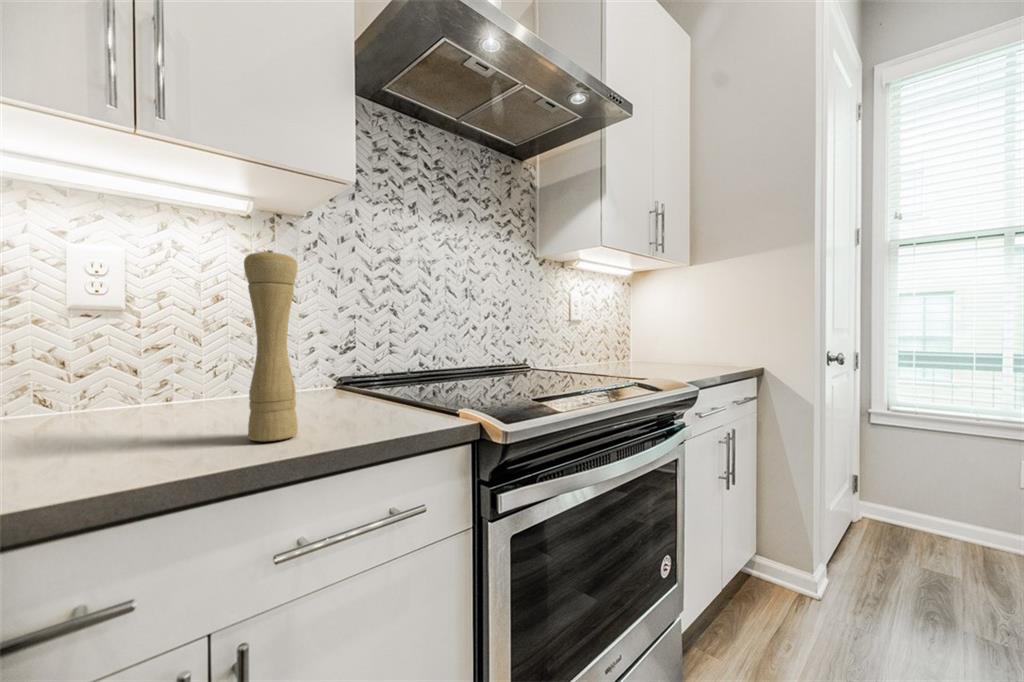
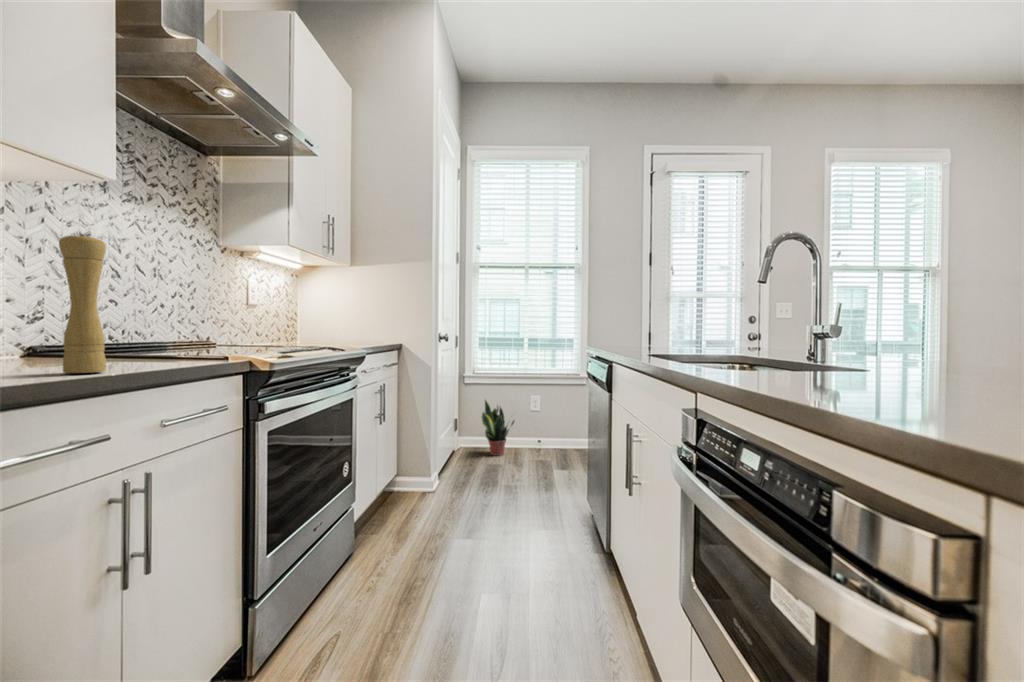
potted plant: none [901,452,977,548] -> present [481,400,514,456]

